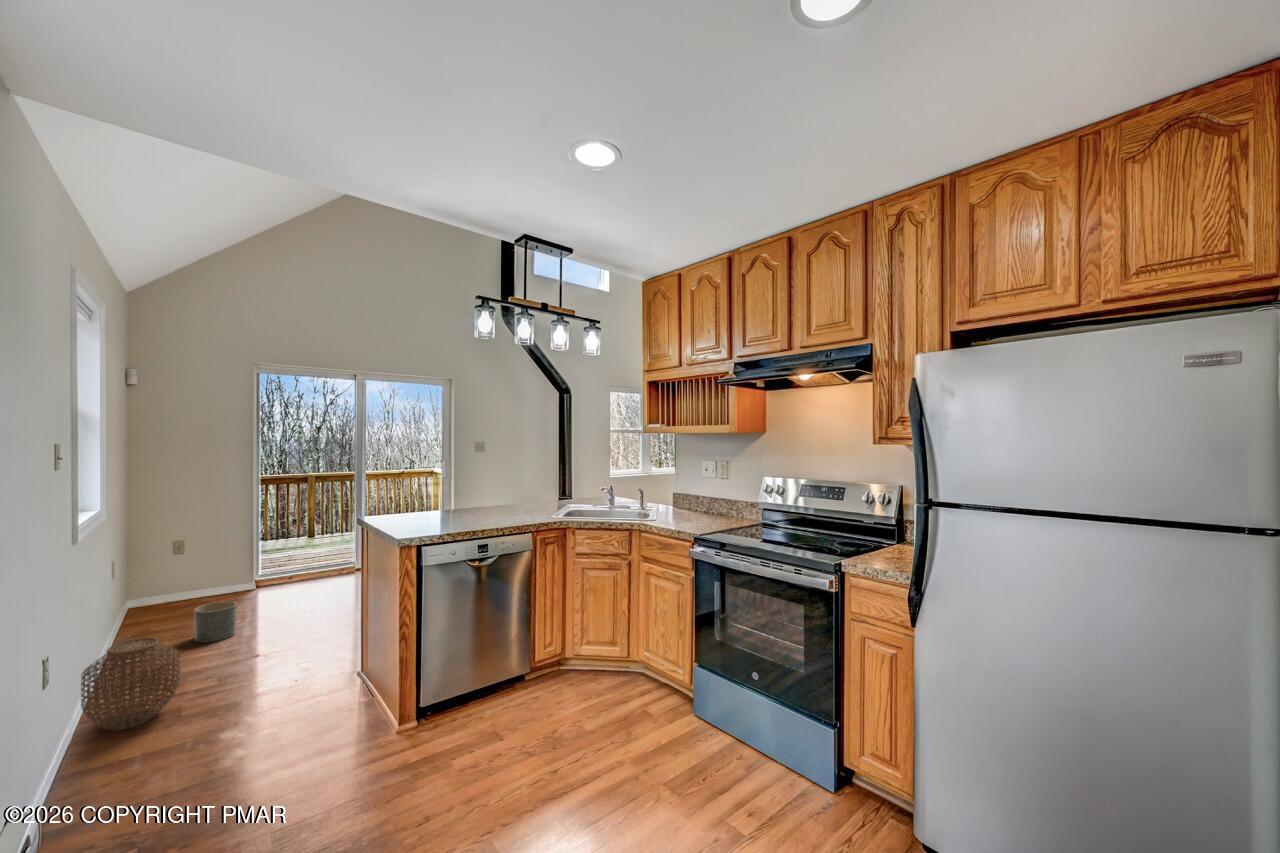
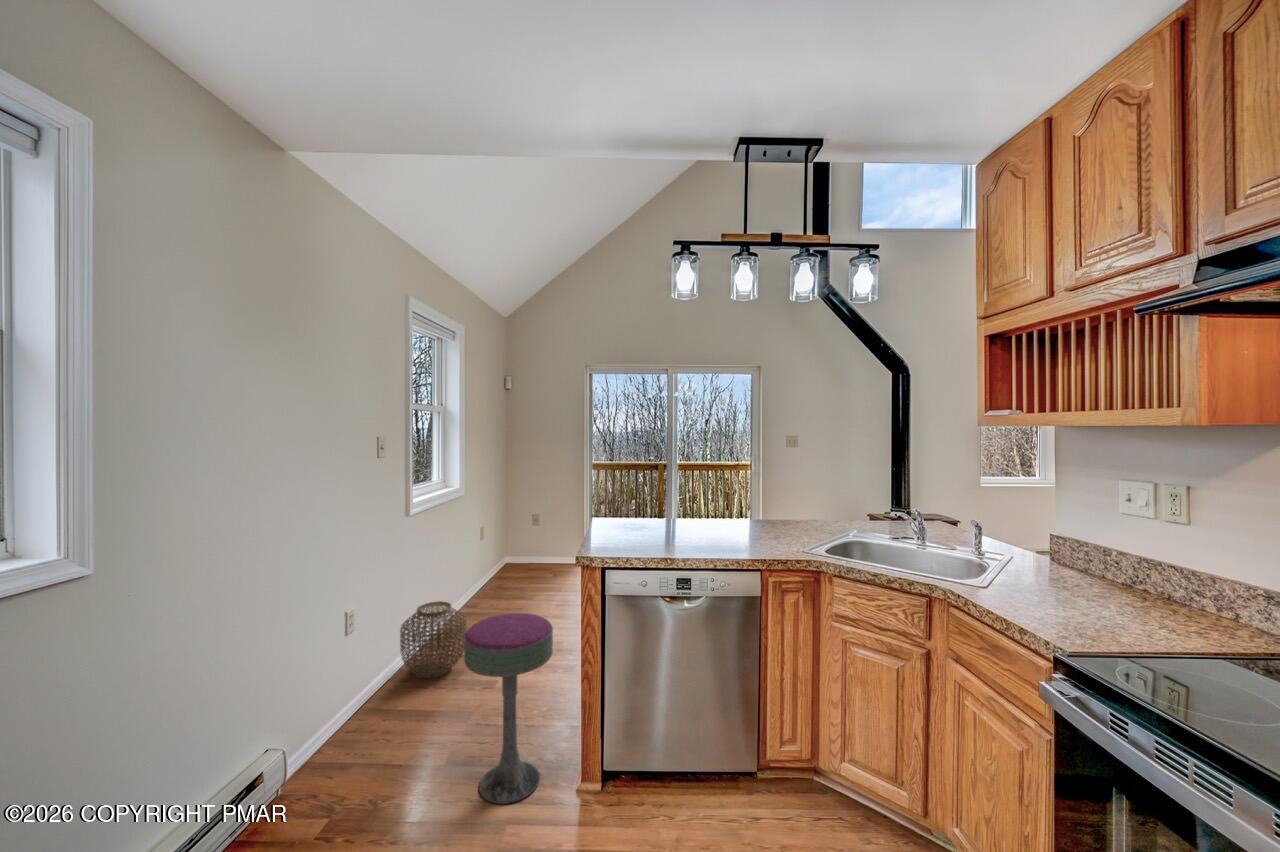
planter: present [194,601,237,643] -> none [525,573,555,608]
bar stool: none [286,601,373,766] -> present [464,613,553,804]

